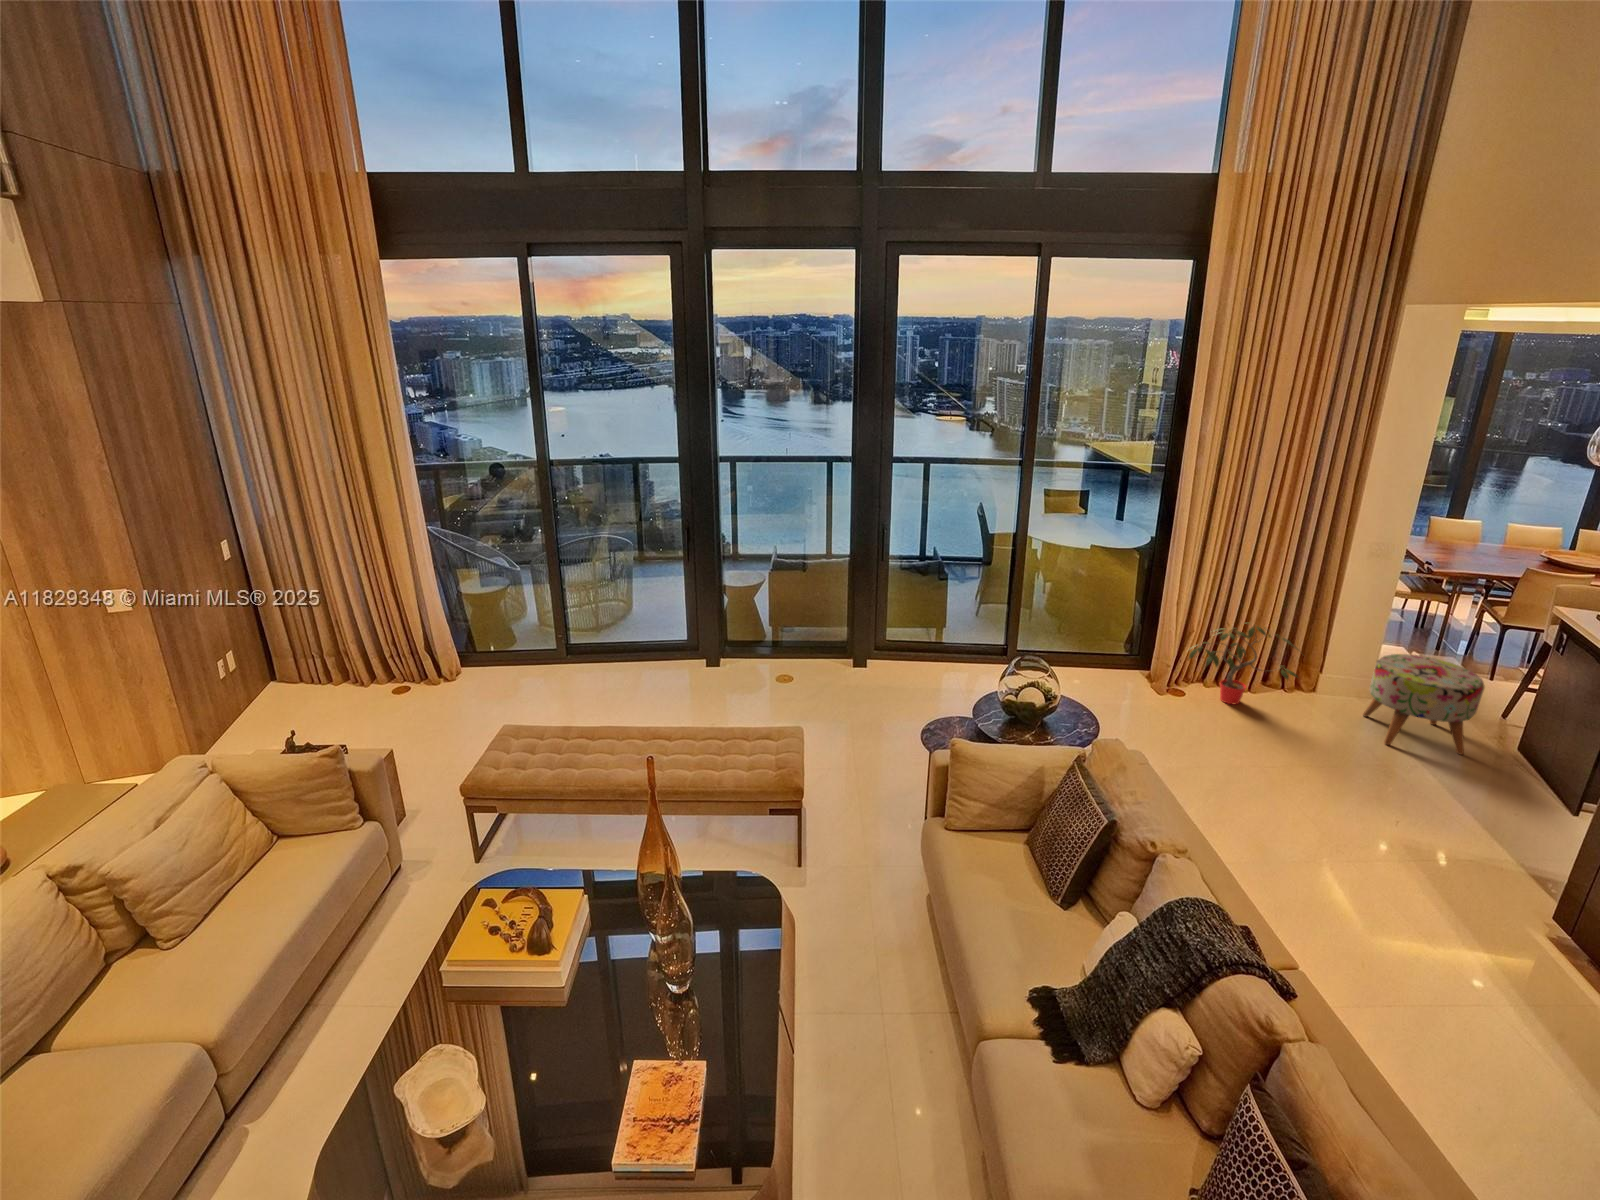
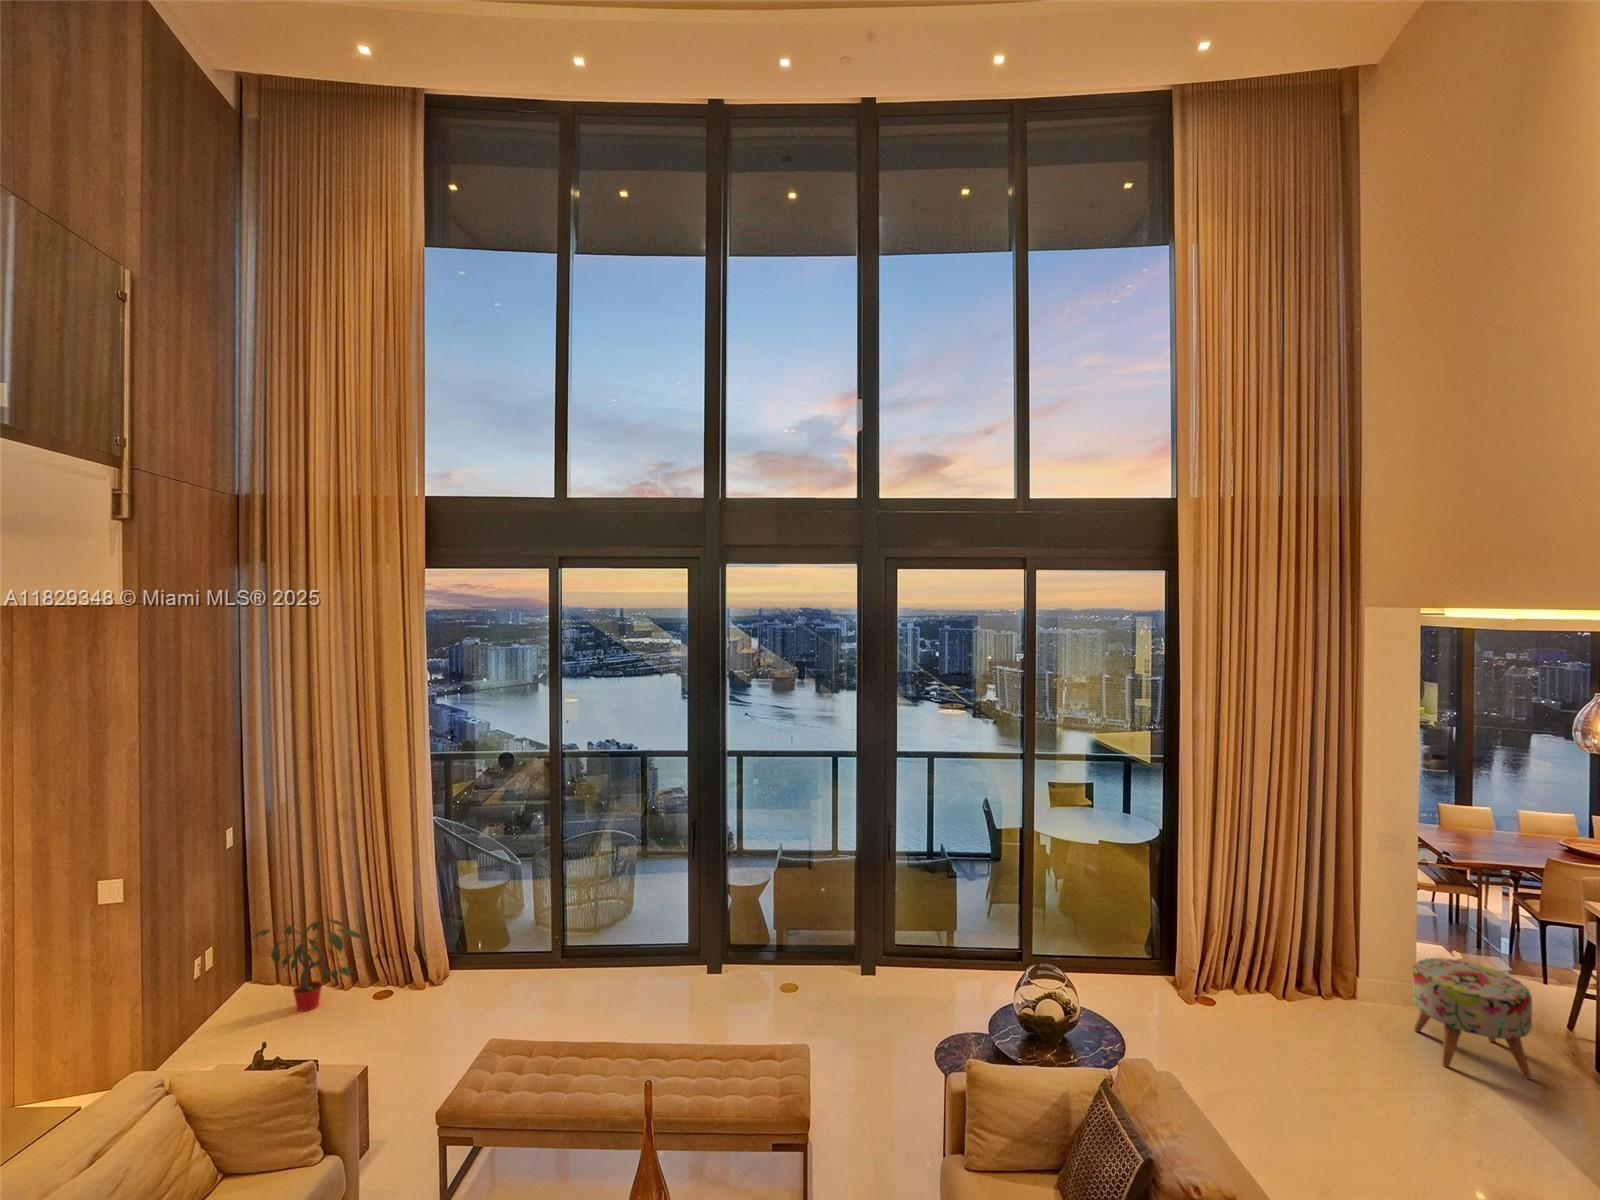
potted plant: present [1189,623,1298,704] -> present [254,918,365,1011]

